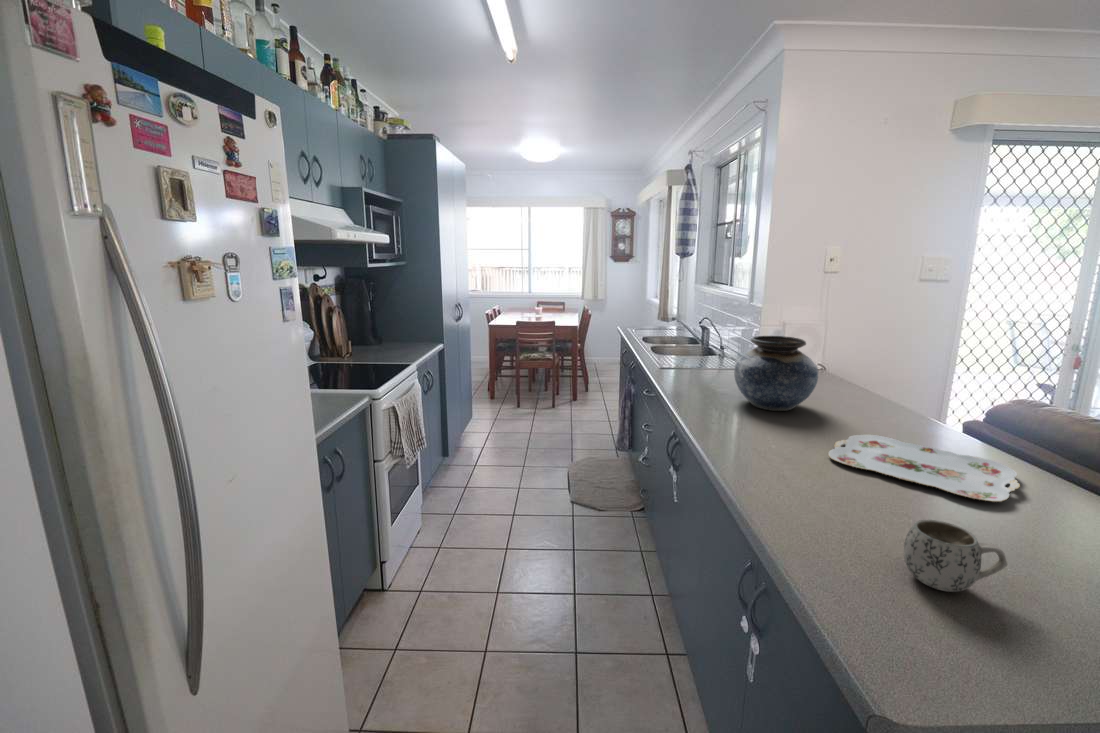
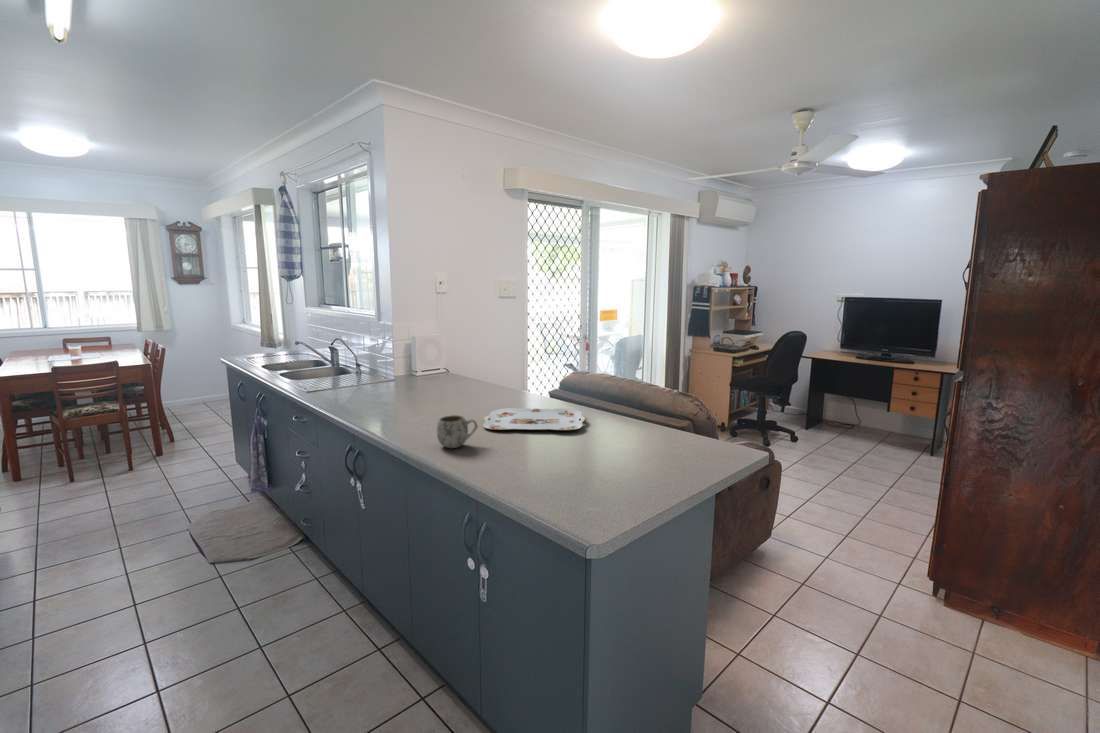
vase: present [734,336,818,411] -> none [392,345,457,407]
mug: present [904,520,1007,592] -> present [437,415,478,448]

